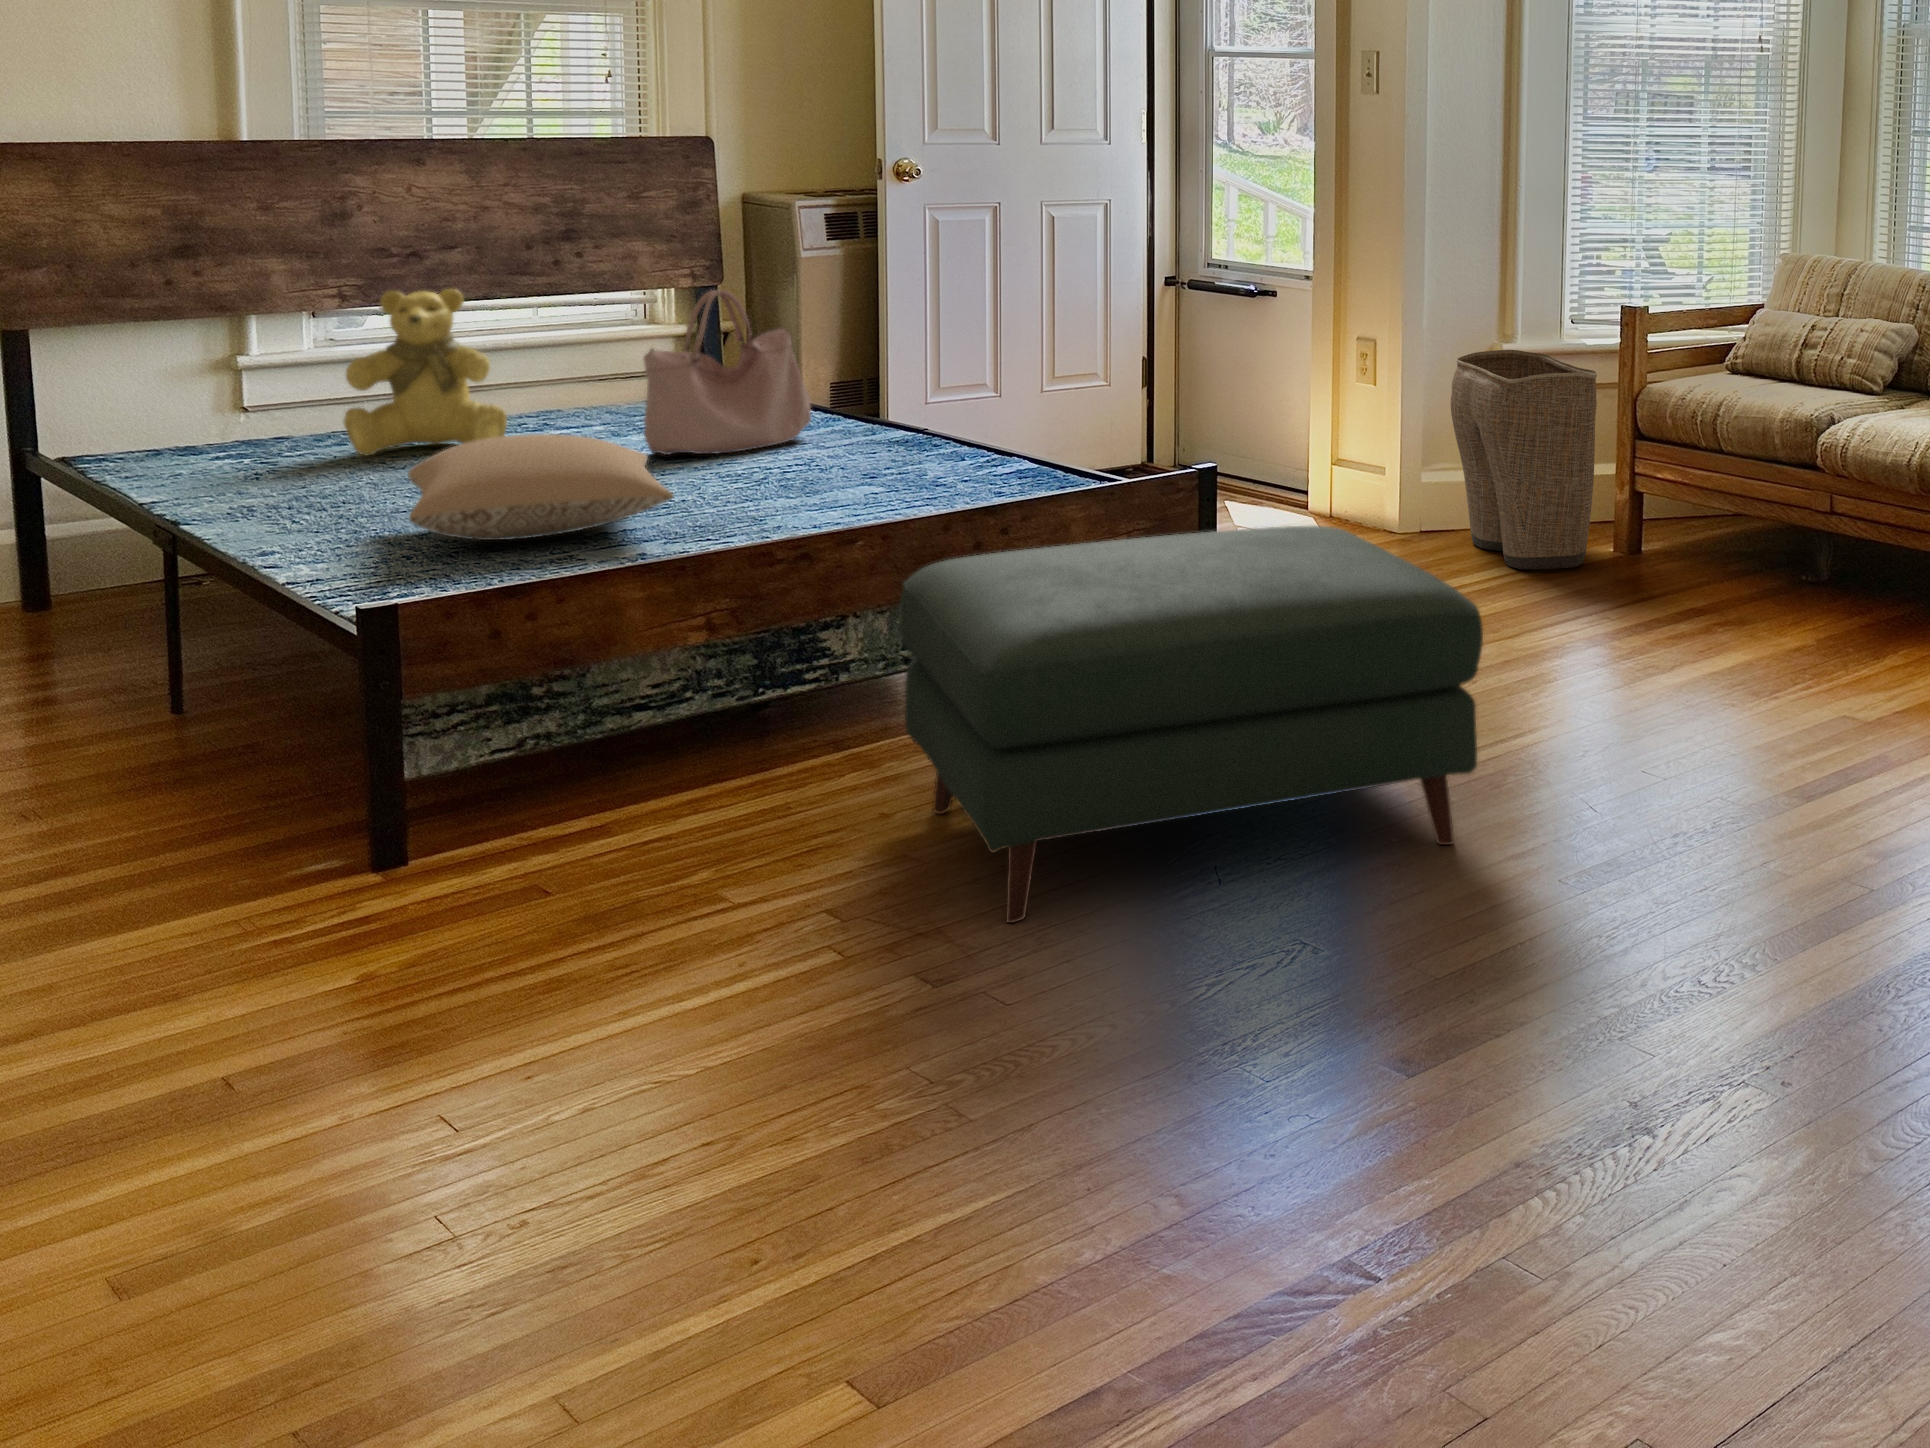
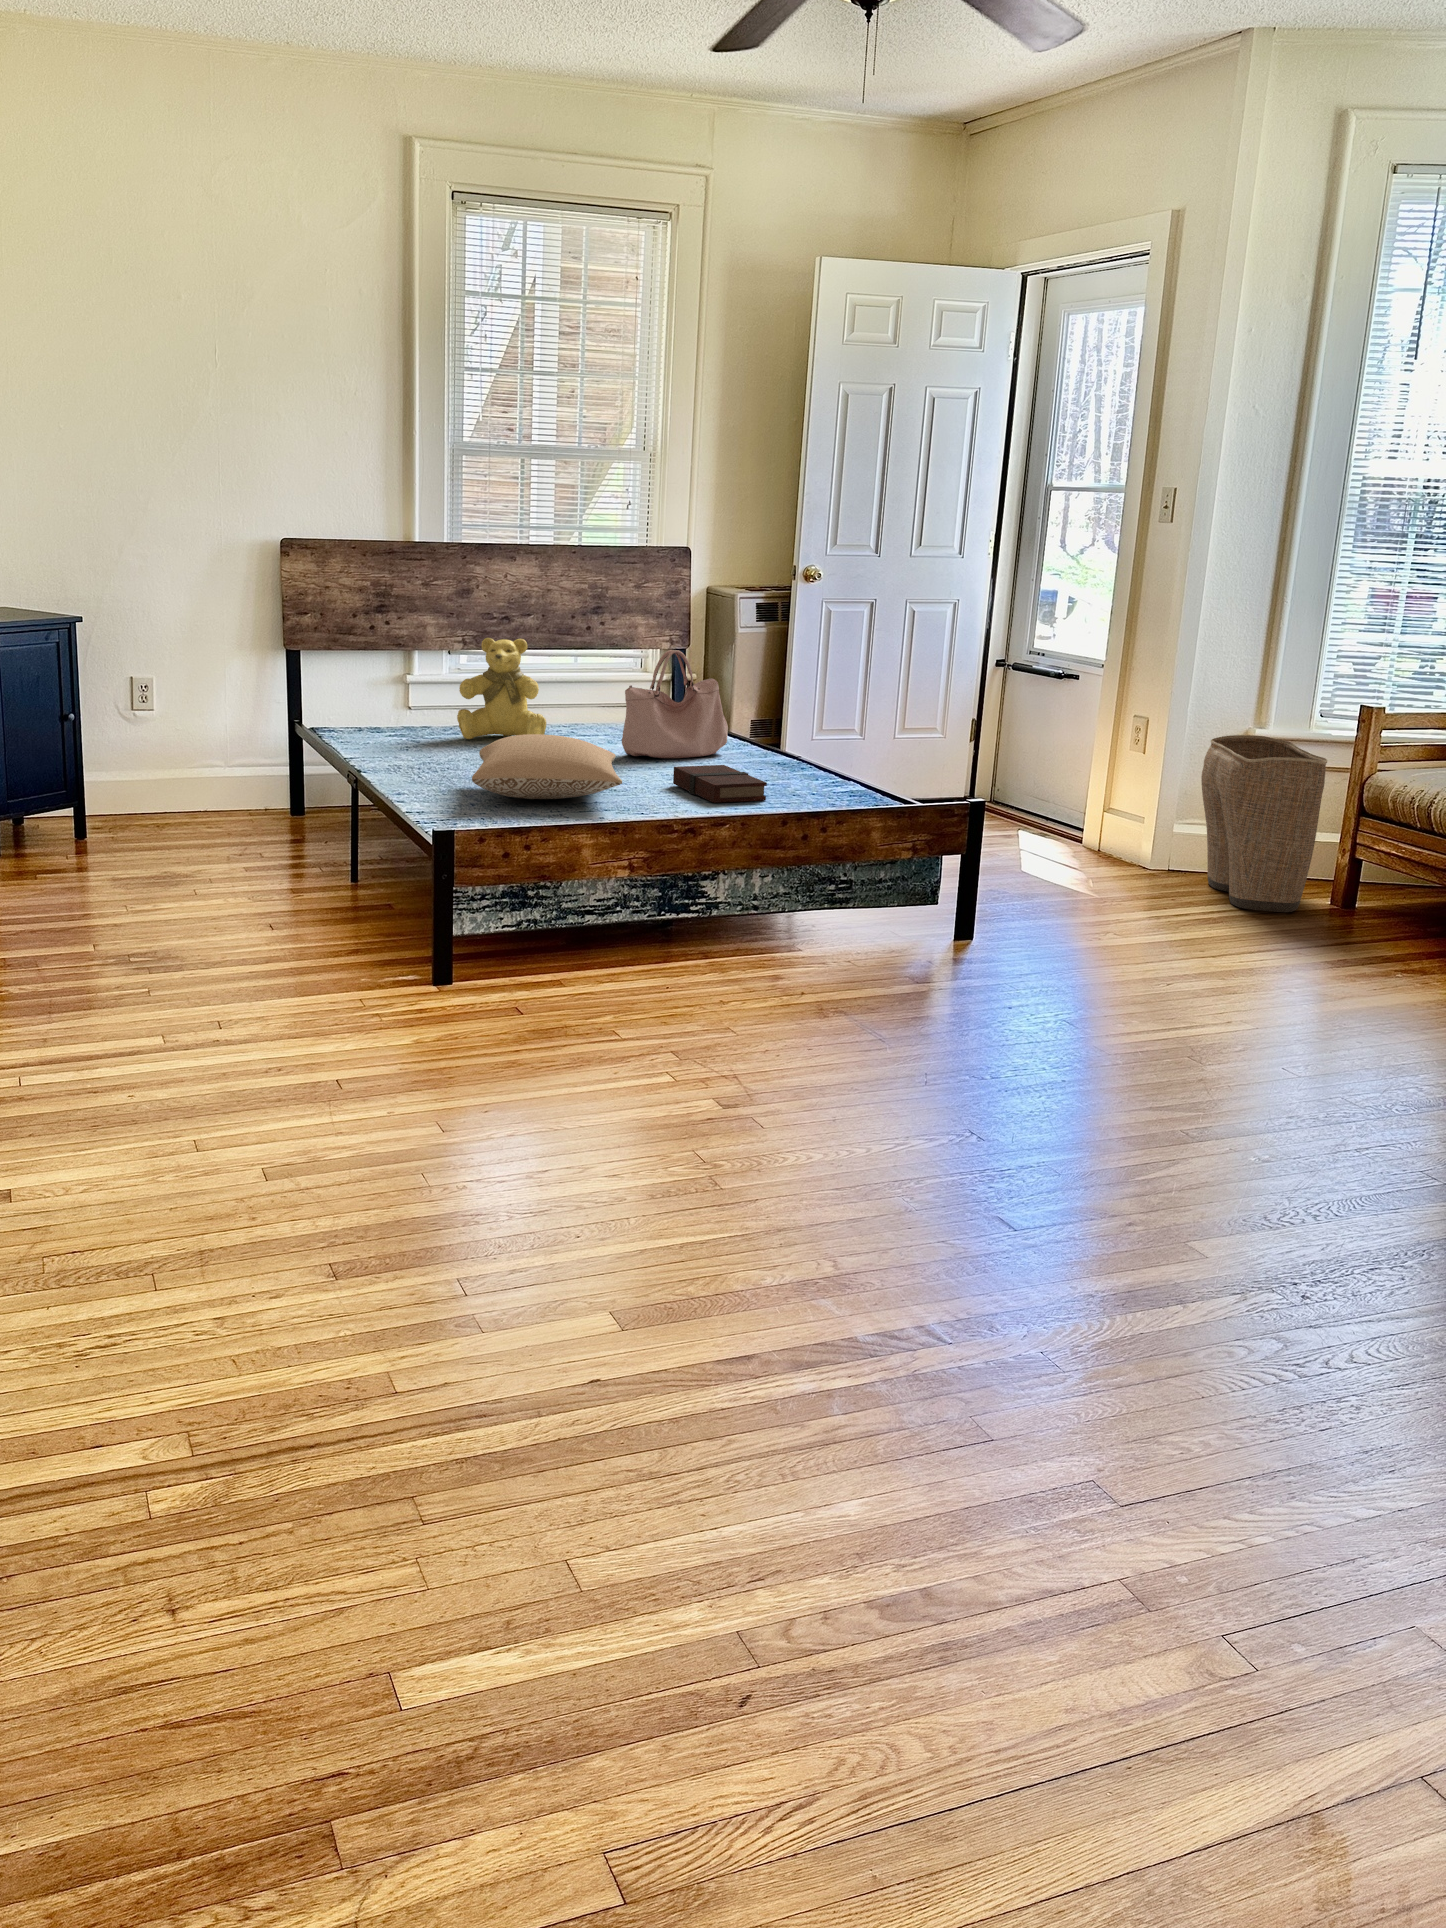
book: none [744,454,898,512] -> present [673,765,767,803]
ottoman: present [899,526,1483,923] -> none [743,843,1151,1096]

